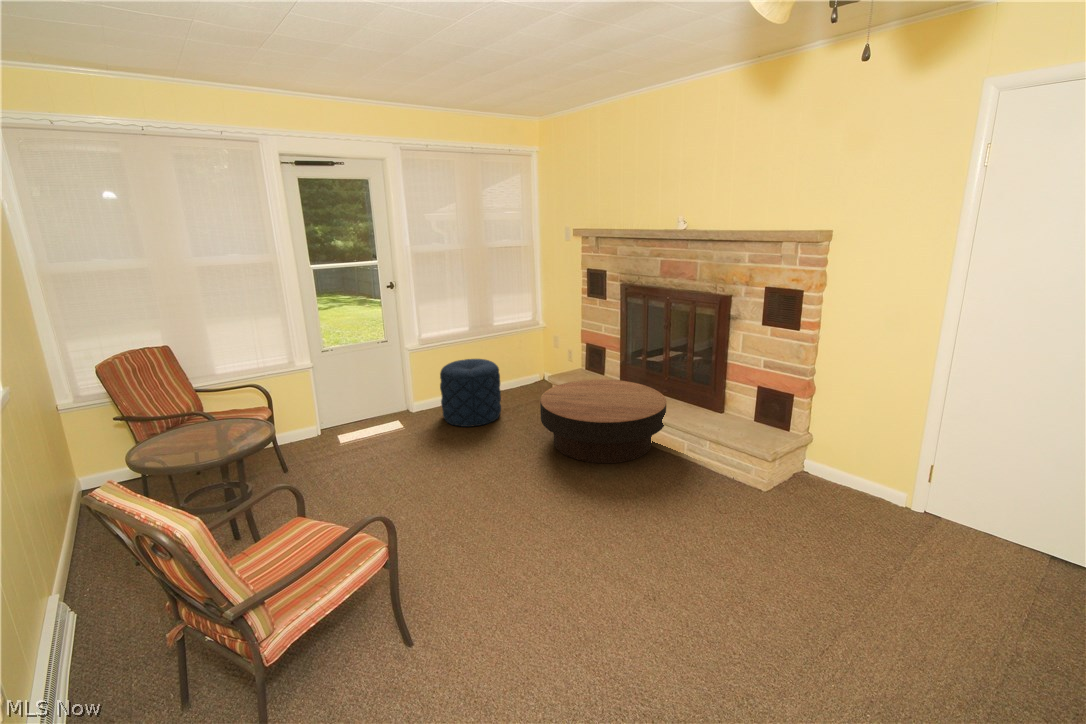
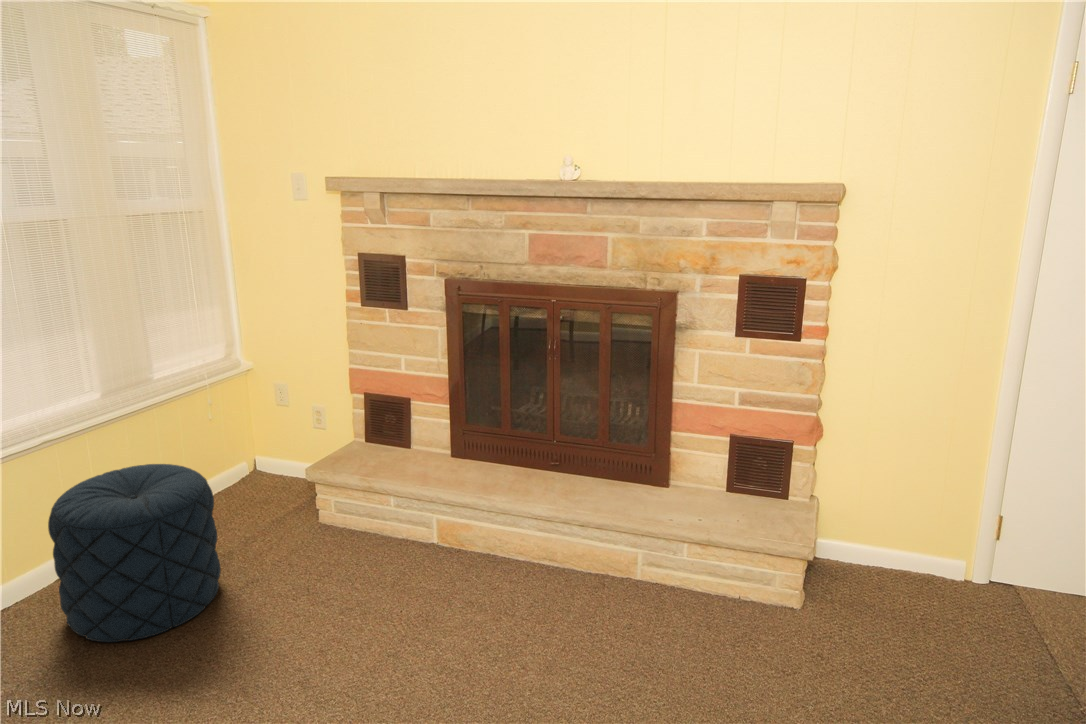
coffee table: present [540,379,666,463] -> none [349,457,598,647]

